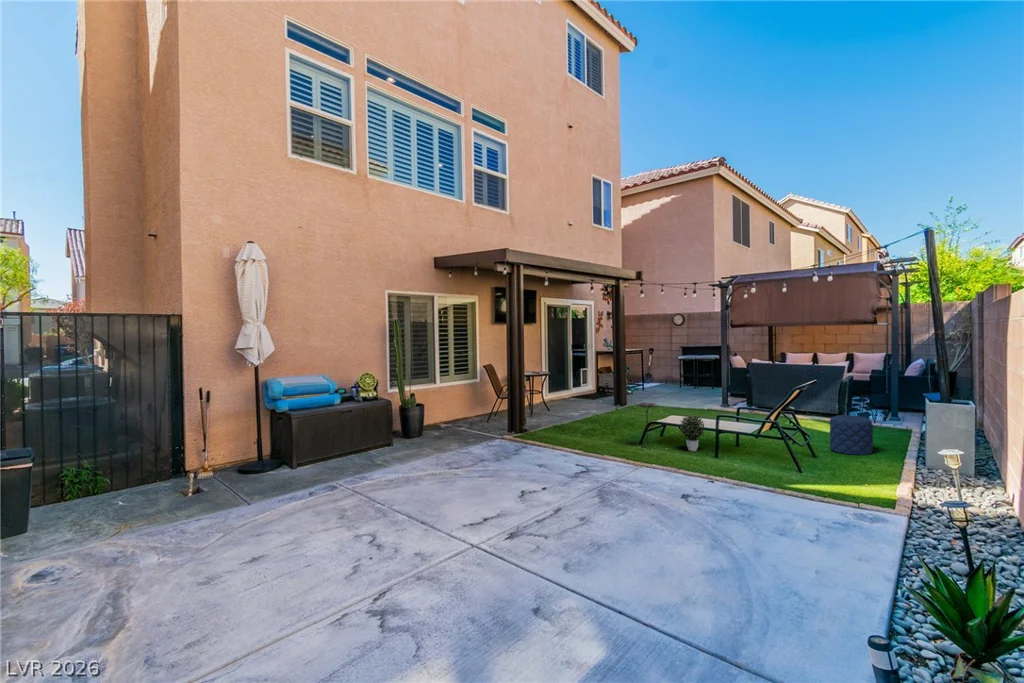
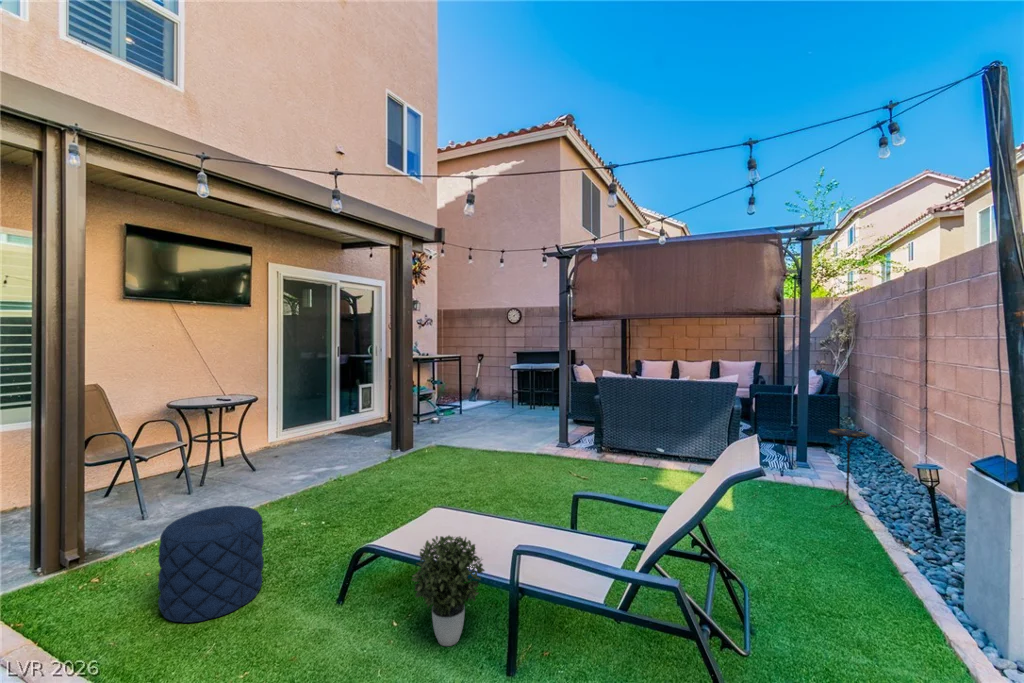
side table: present [637,402,656,446] -> present [828,429,870,508]
pouf: present [830,415,873,455] -> present [158,506,264,623]

